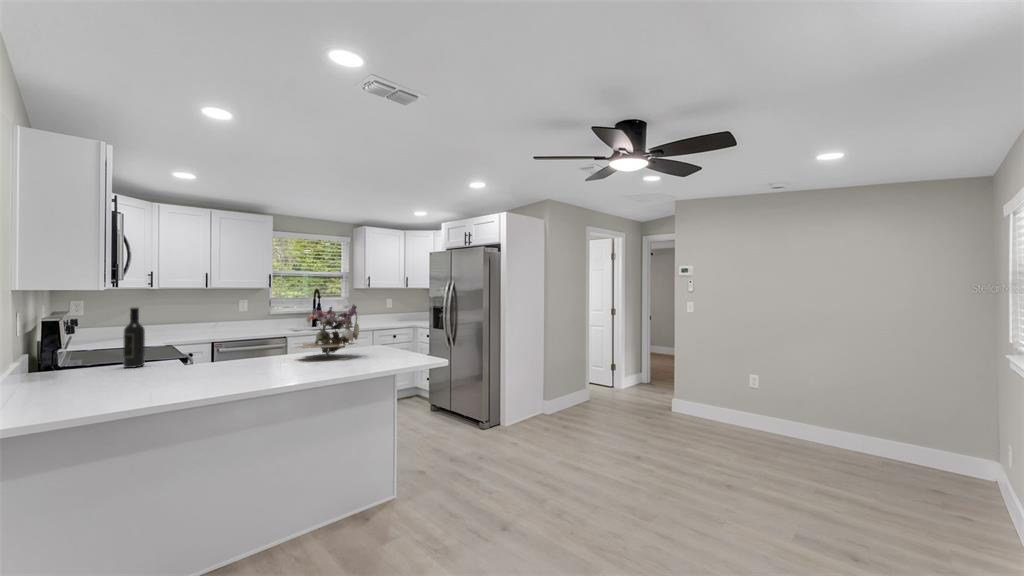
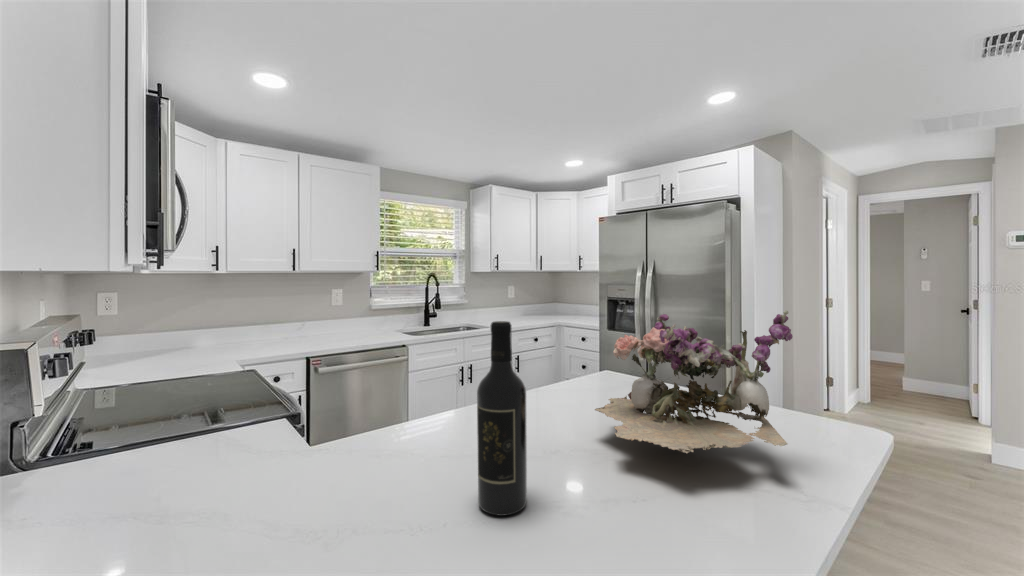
wine bottle: present [123,308,145,368] -> present [477,321,527,516]

